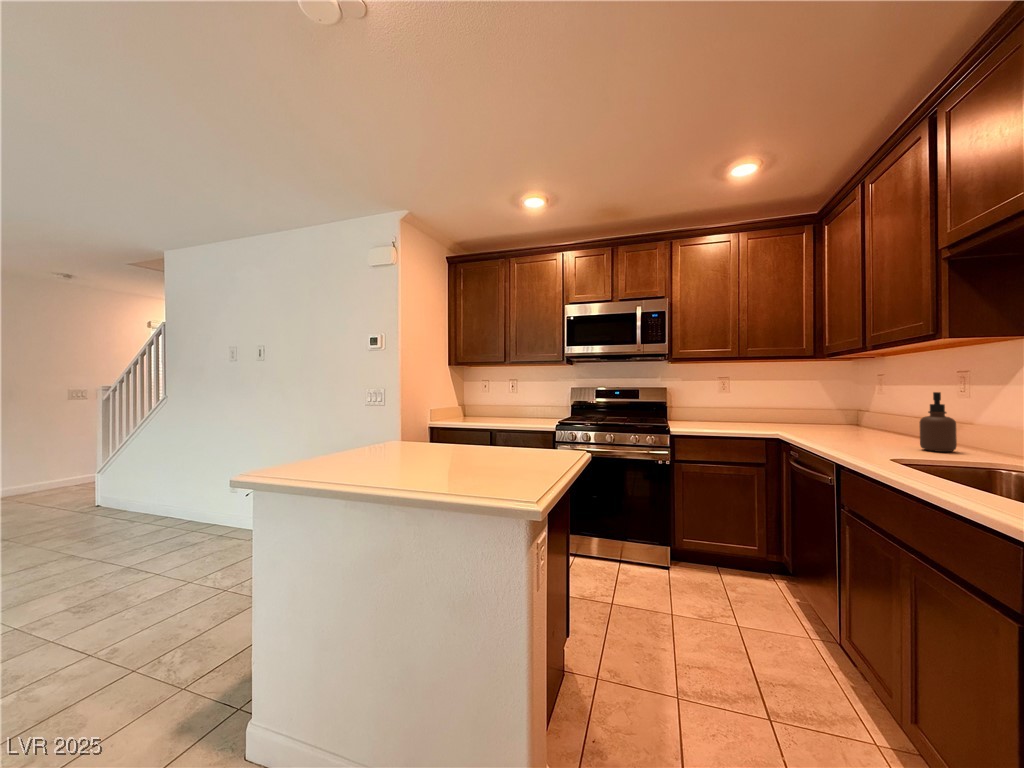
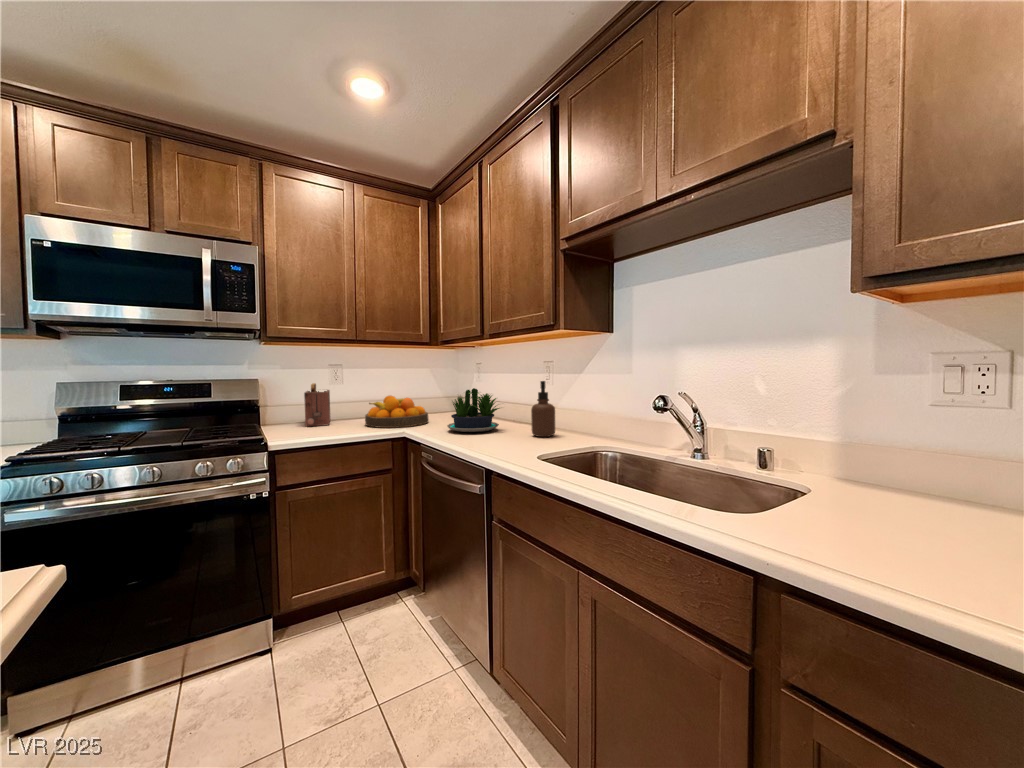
toaster: none [698,391,719,424] -> present [304,383,330,427]
potted plant: none [821,398,897,440] -> present [447,388,500,432]
fruit bowl: none [746,403,809,431] -> present [365,396,429,428]

